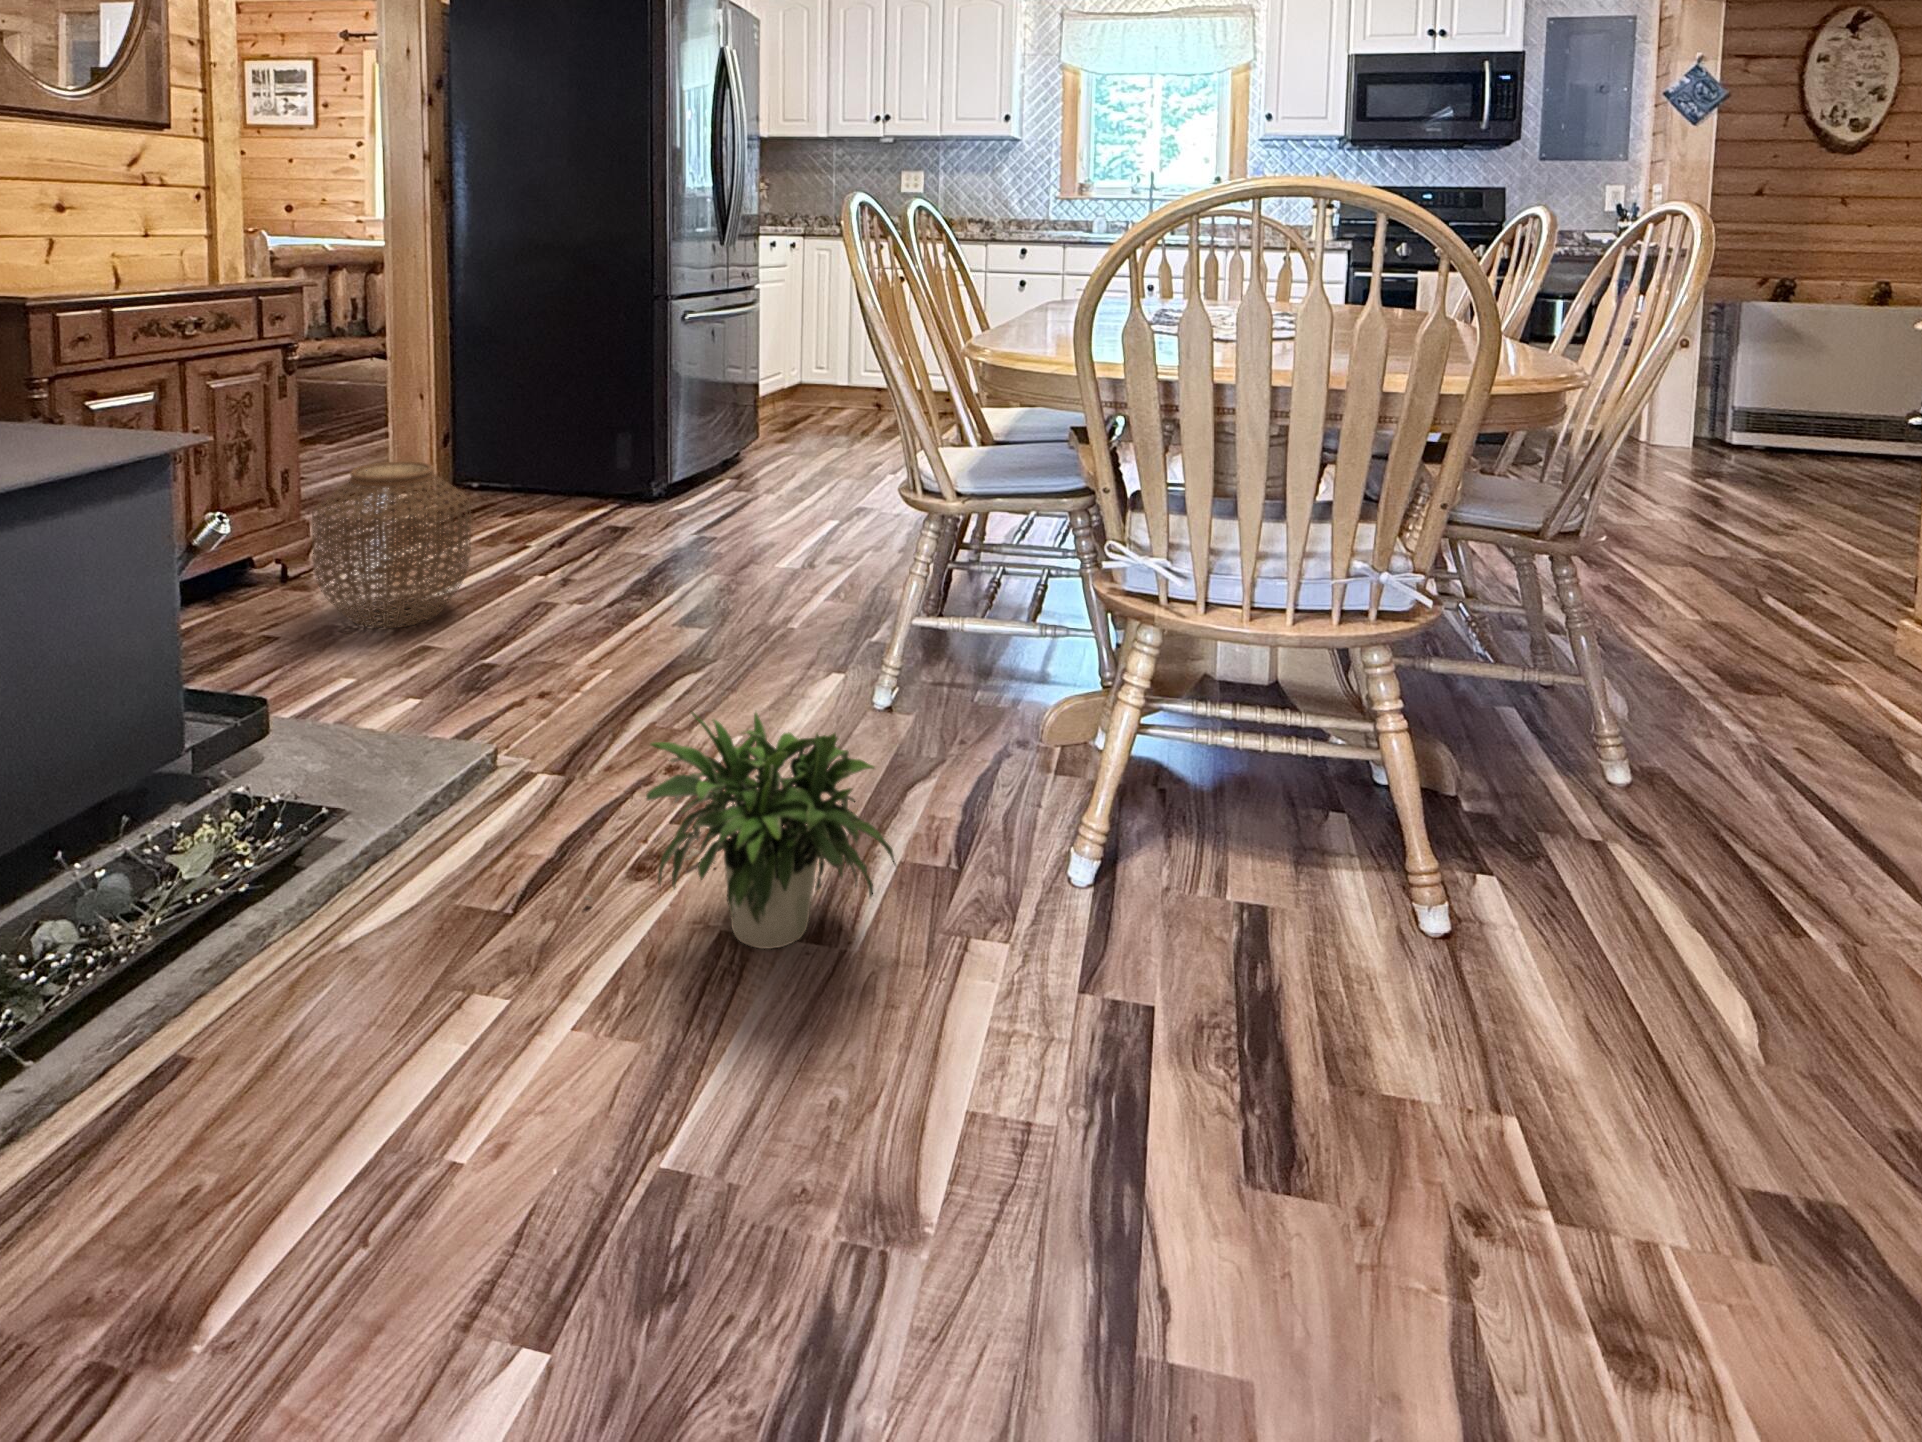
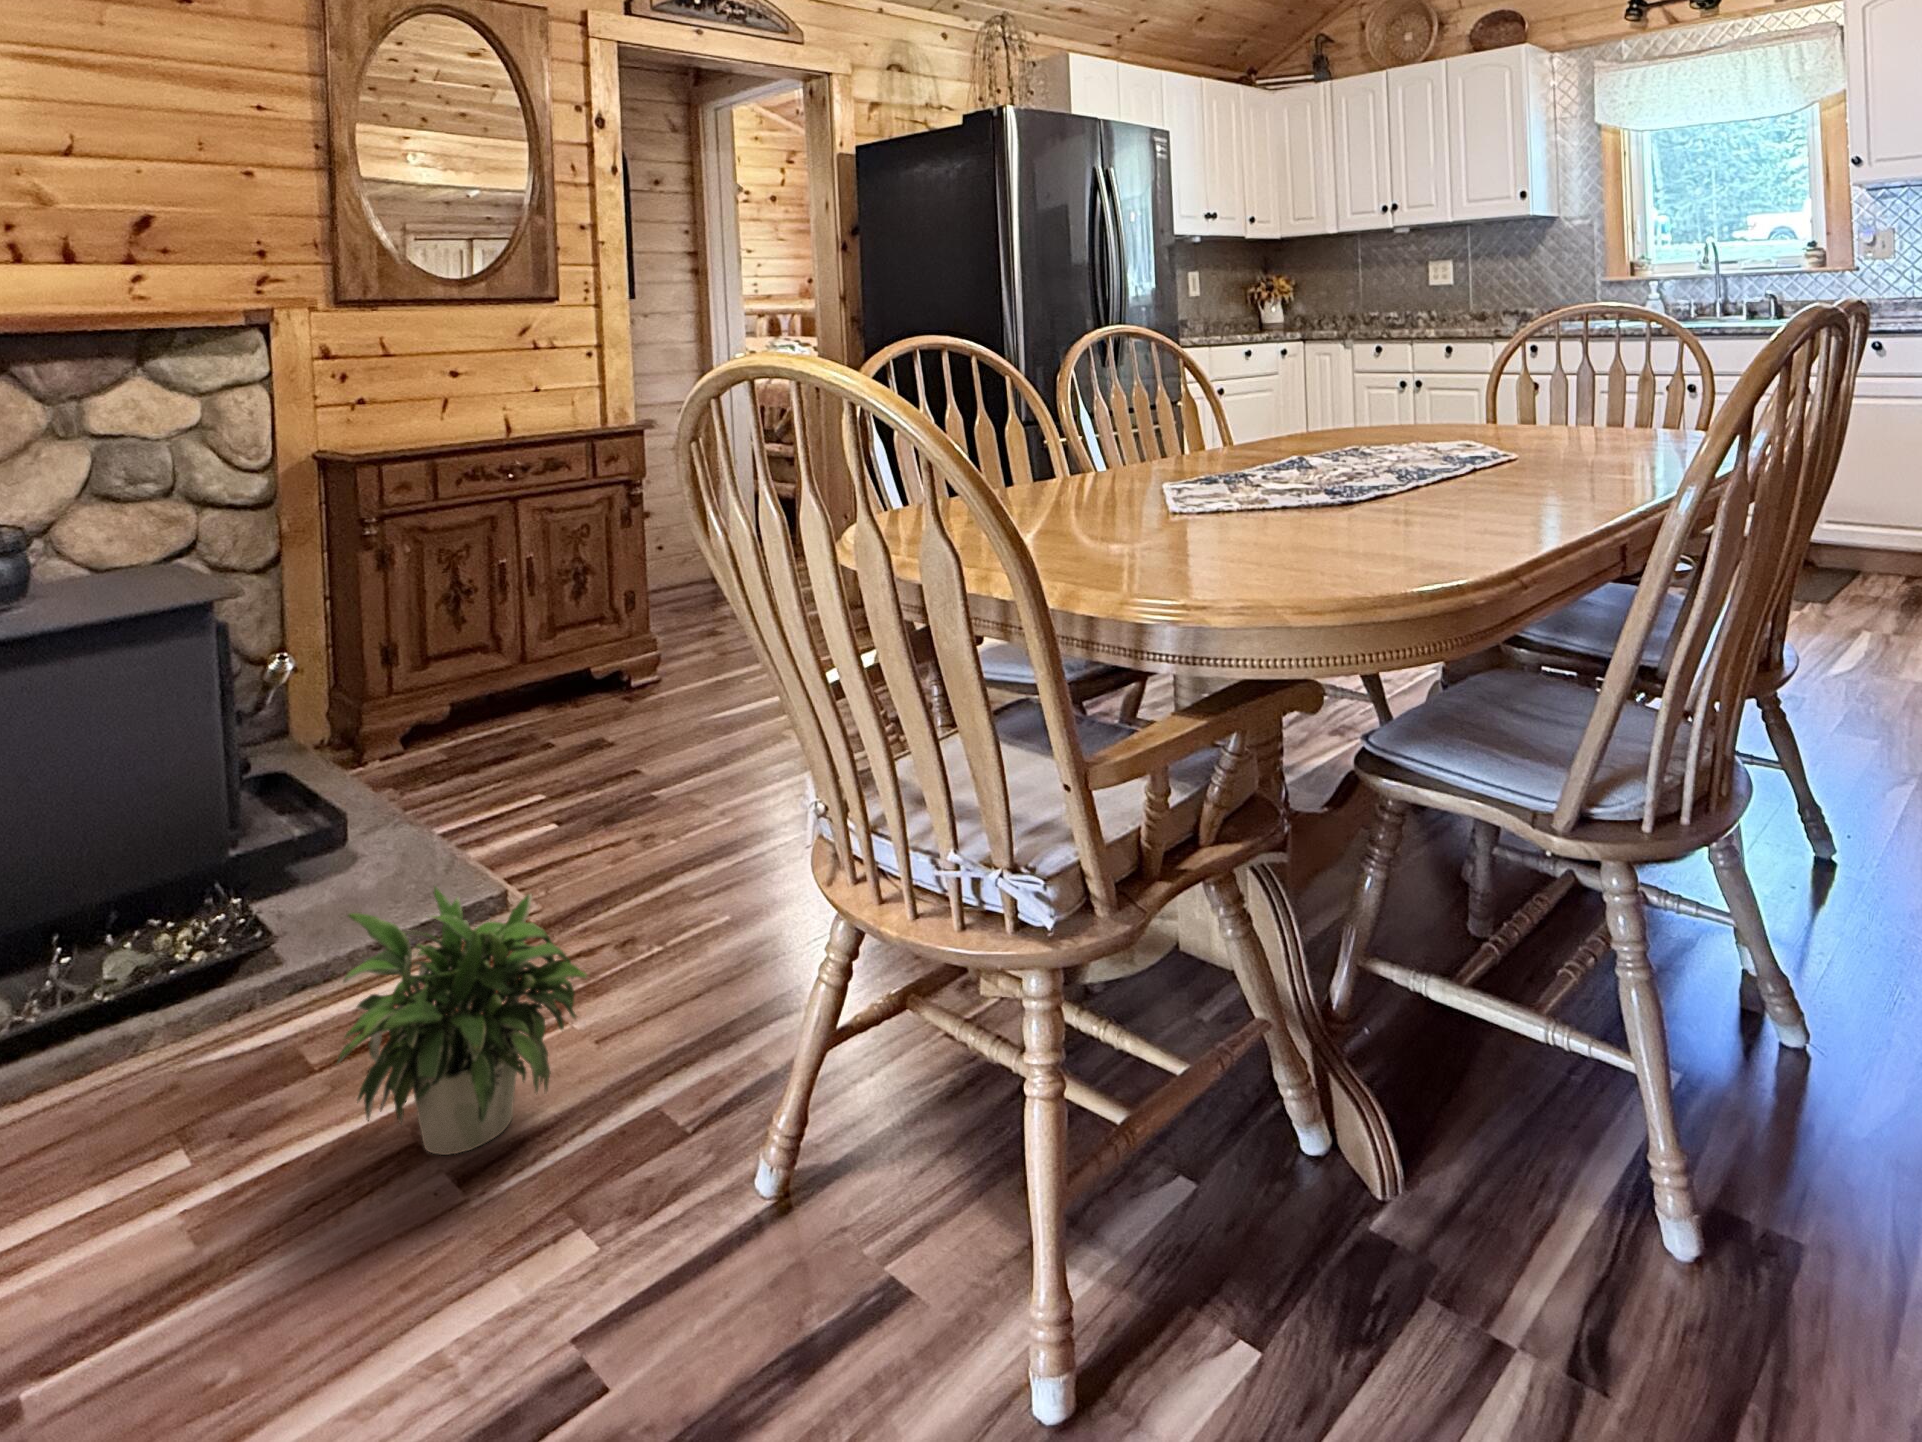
woven basket: present [312,461,471,628] -> none [562,598,707,757]

